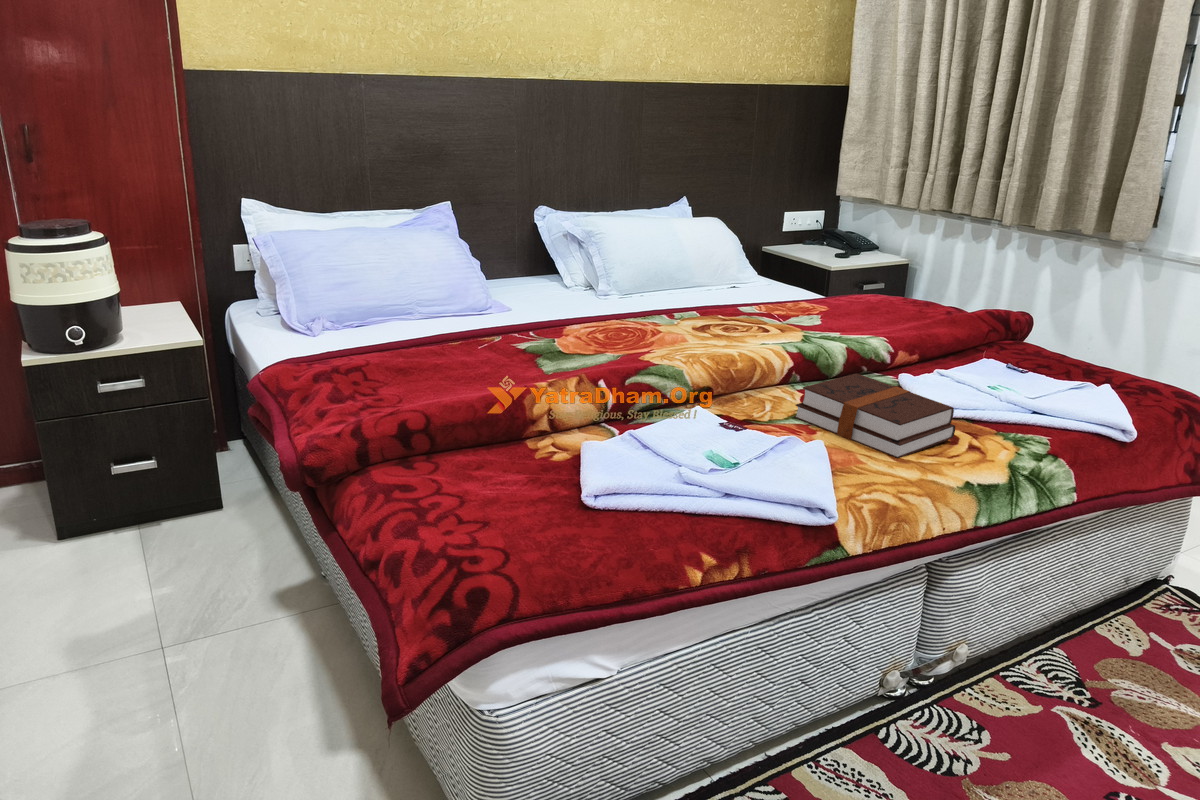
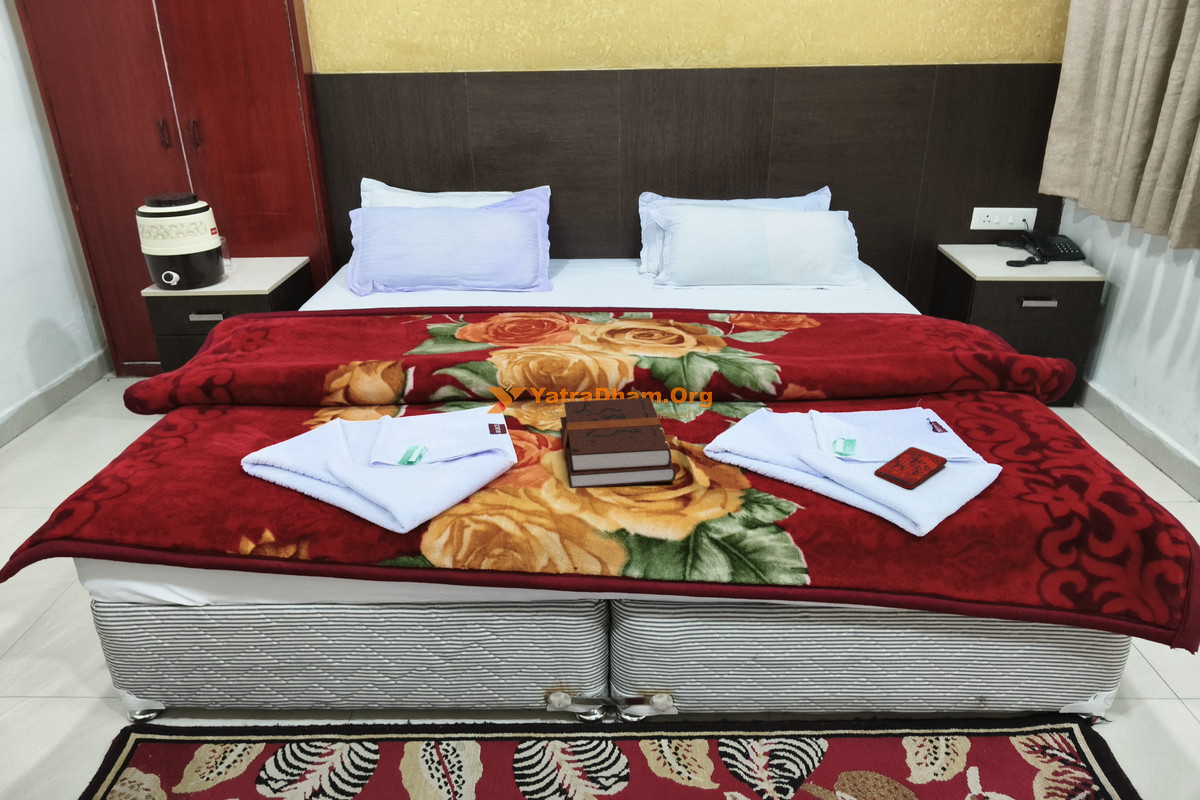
smartphone: none [1053,383,1102,410] -> present [874,447,947,489]

